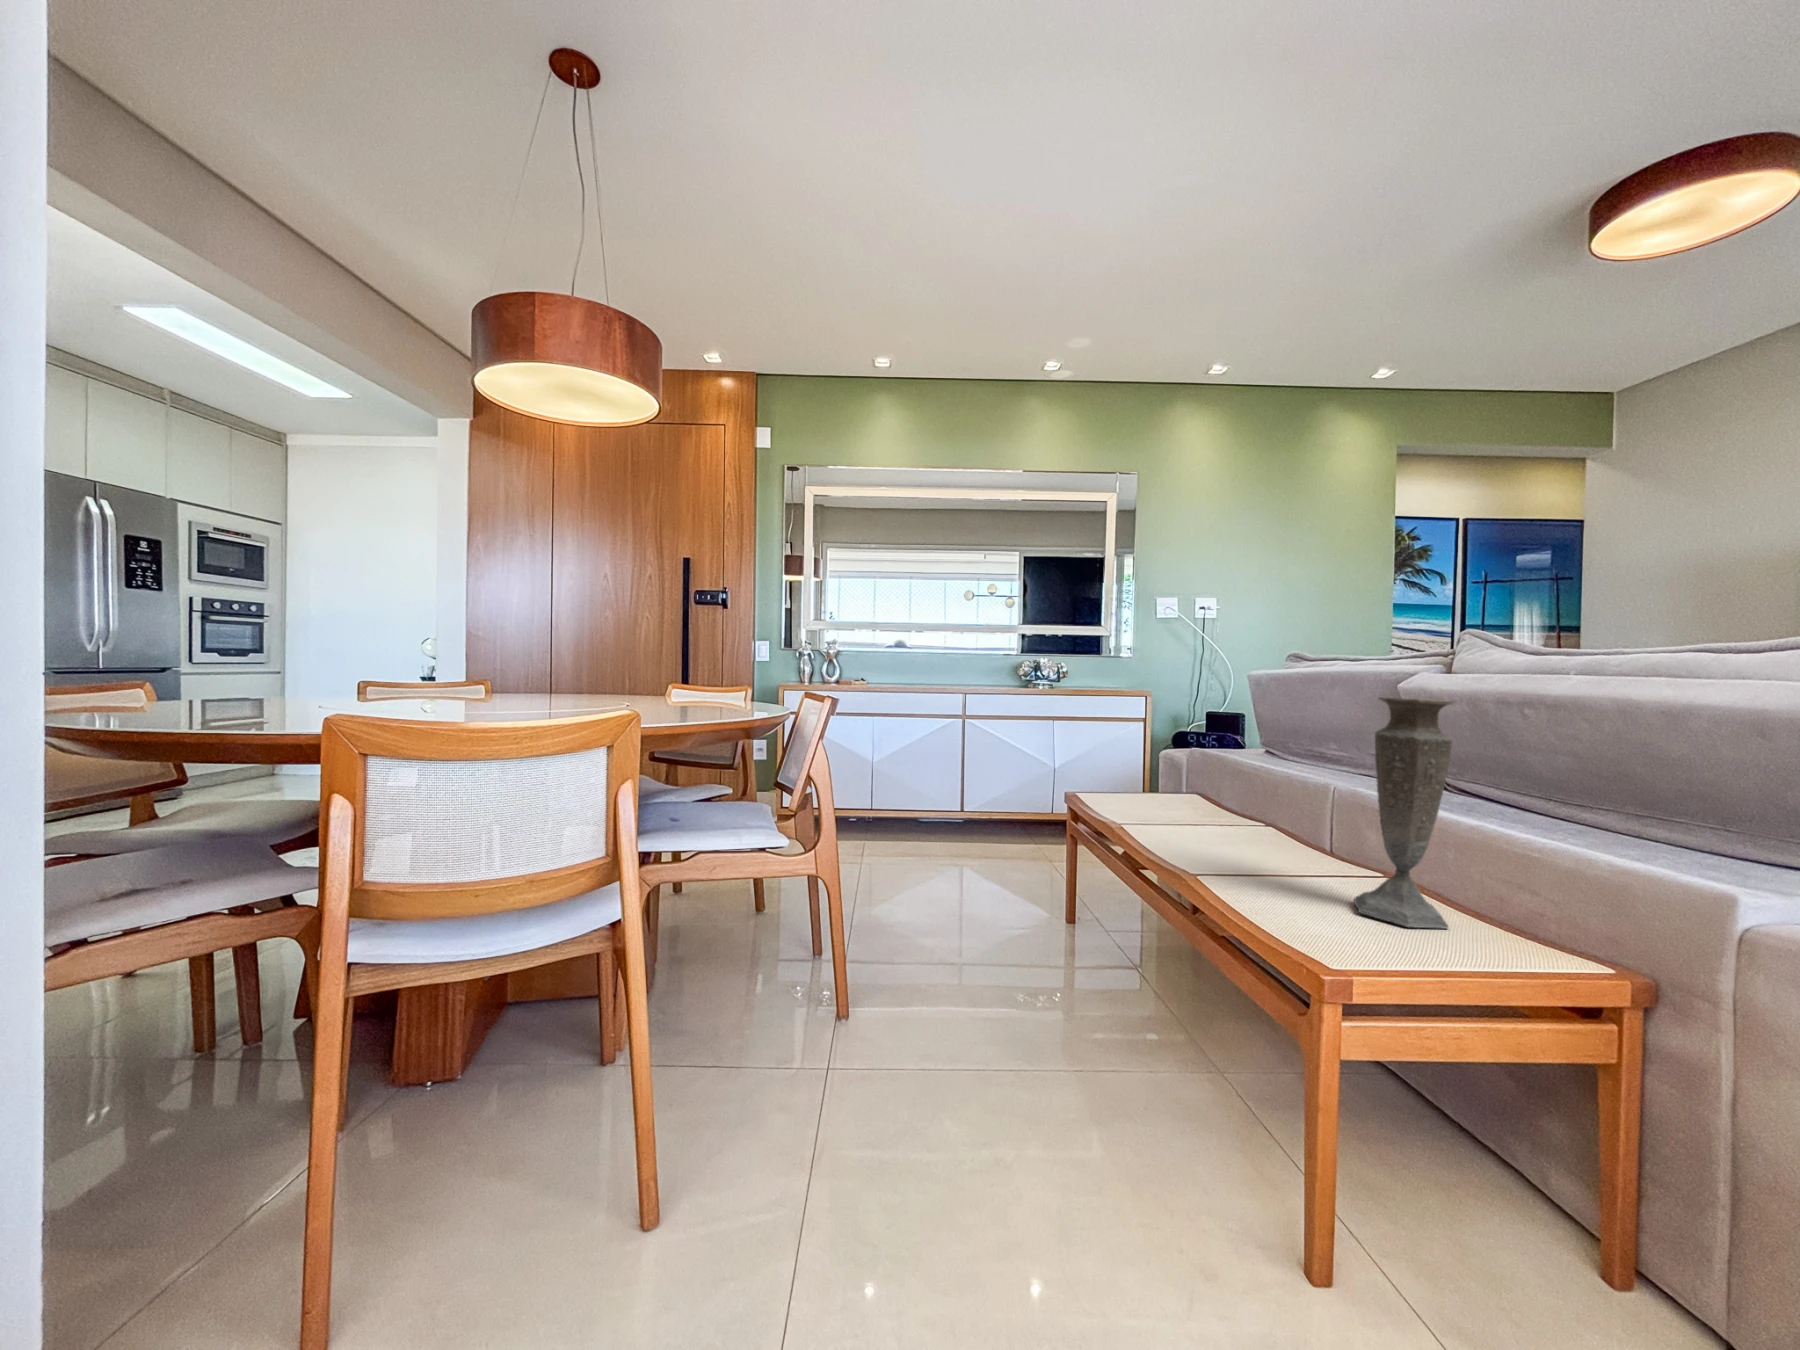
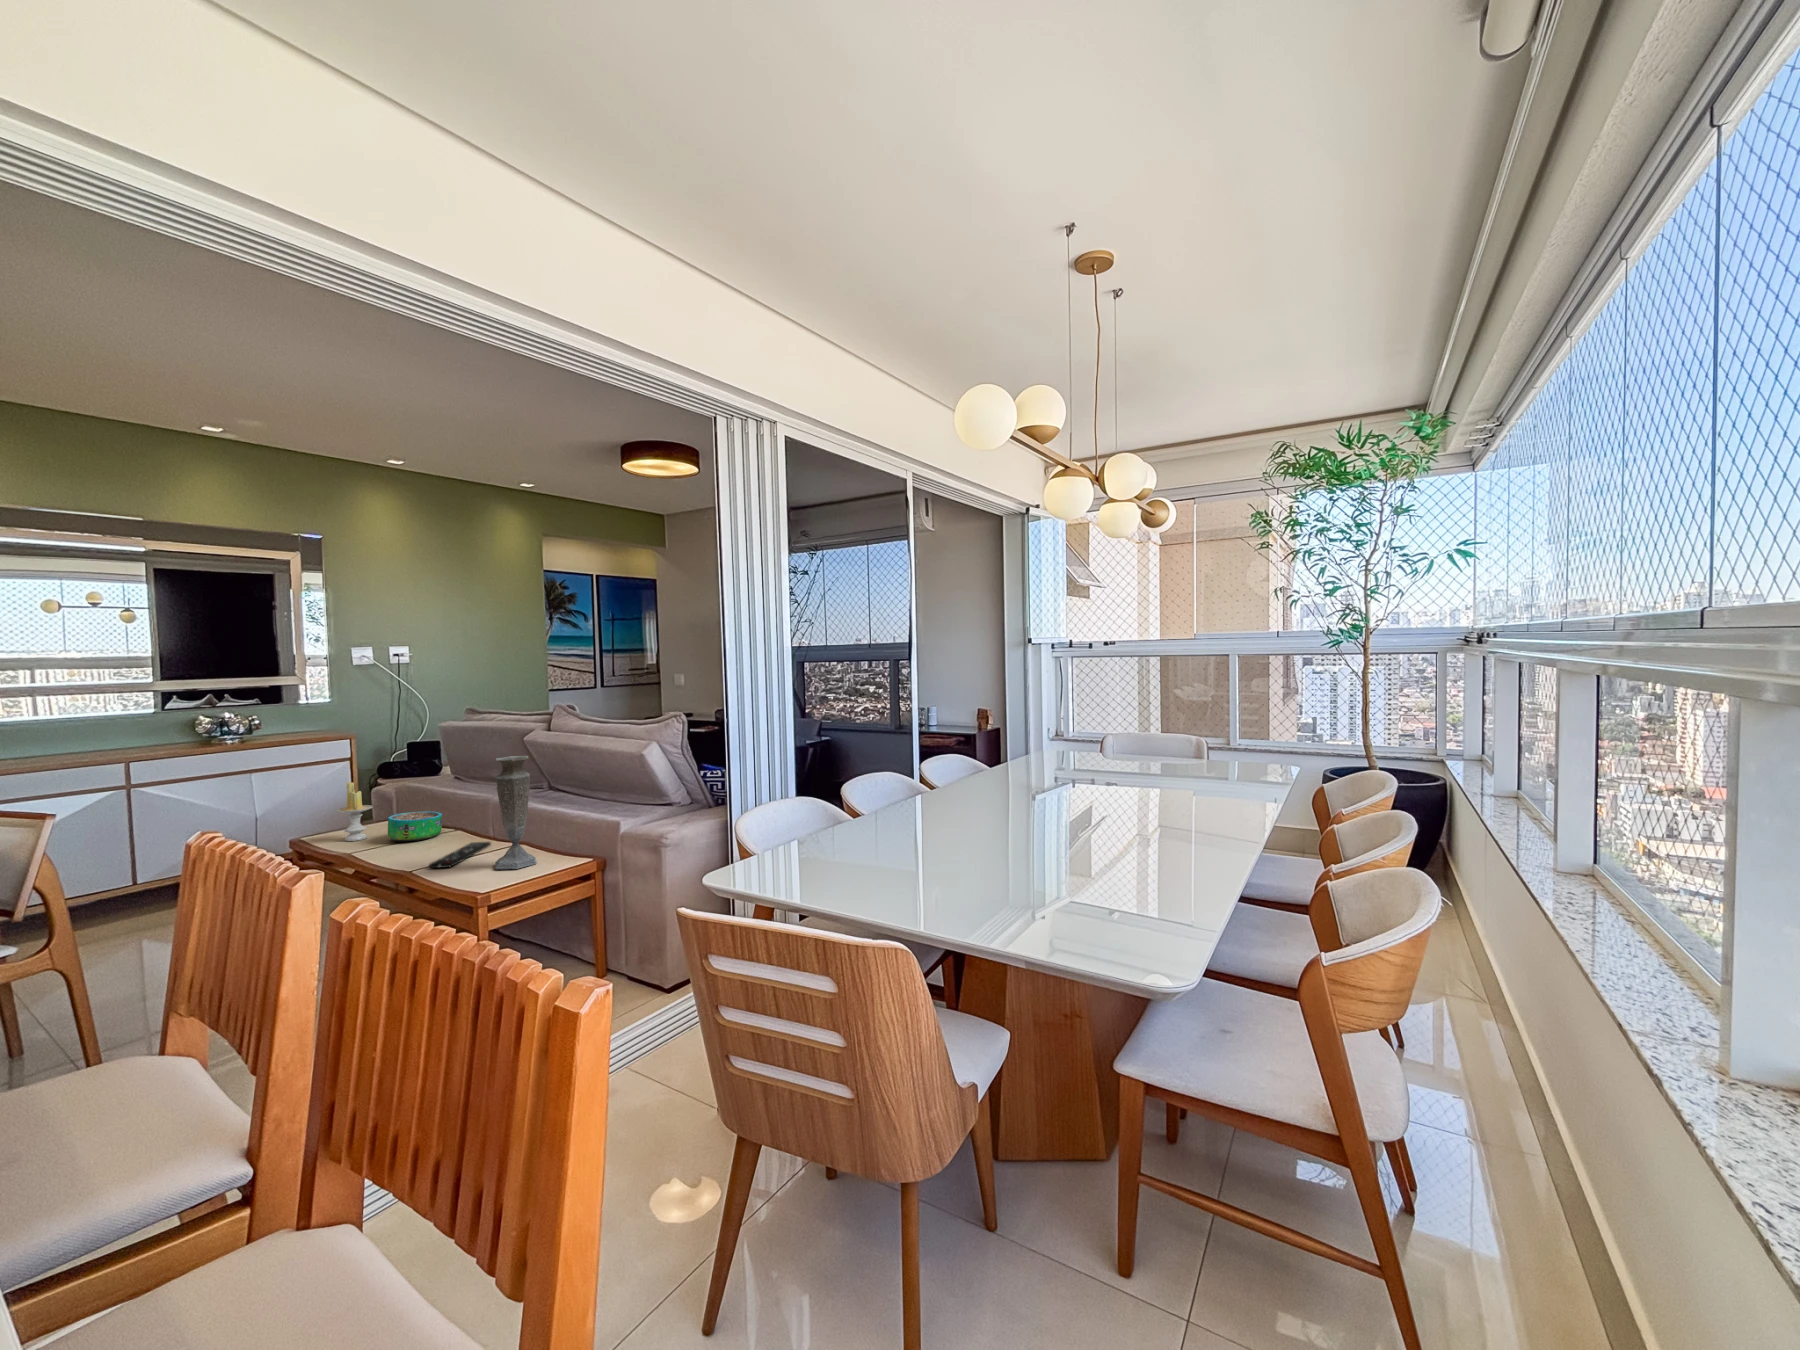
candle: none [1120,726,1160,806] -> present [337,782,372,841]
decorative bowl: none [1175,781,1250,826] -> present [388,811,442,841]
remote control: none [1233,848,1332,881] -> present [429,842,491,868]

